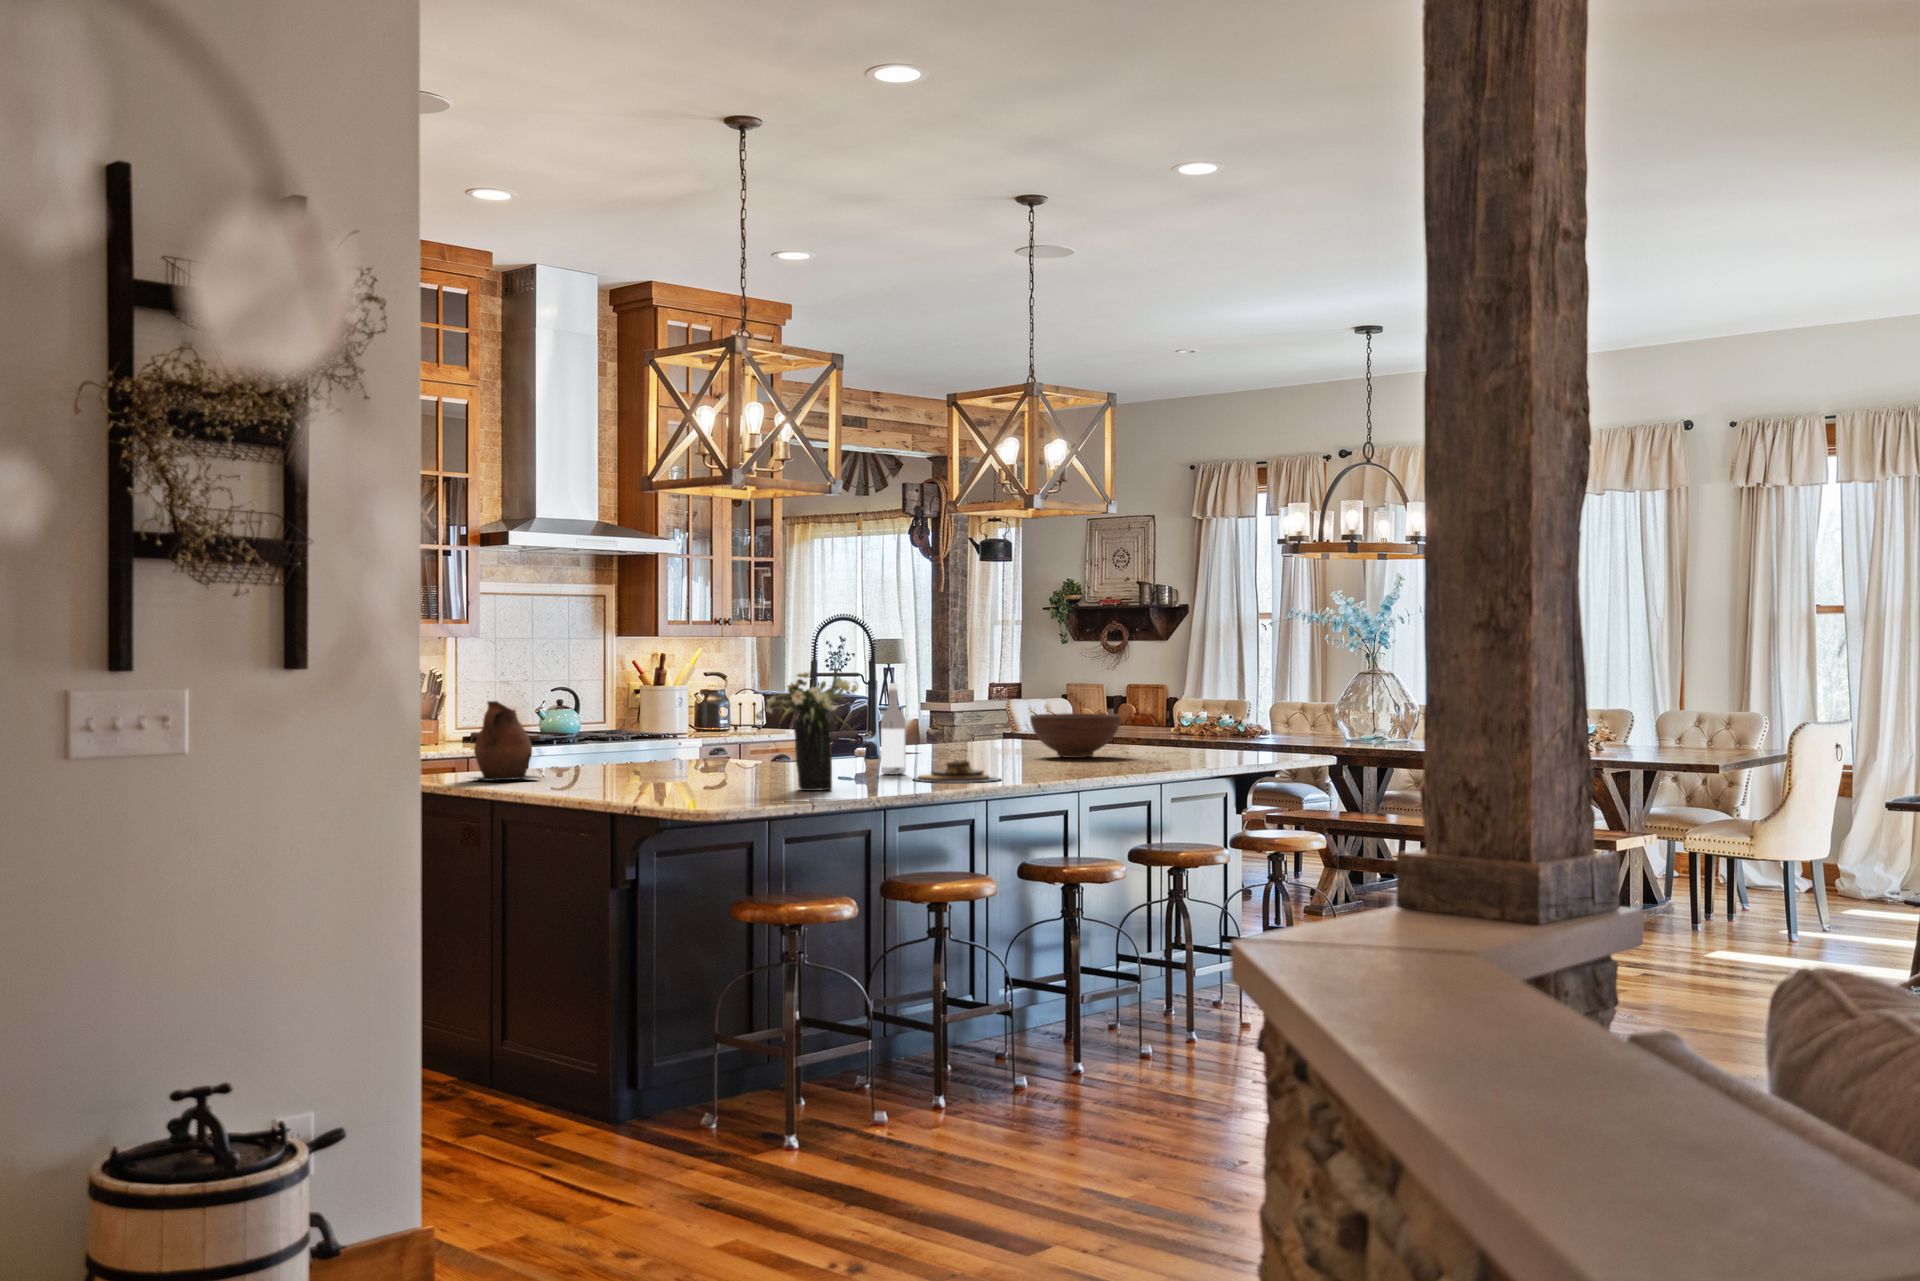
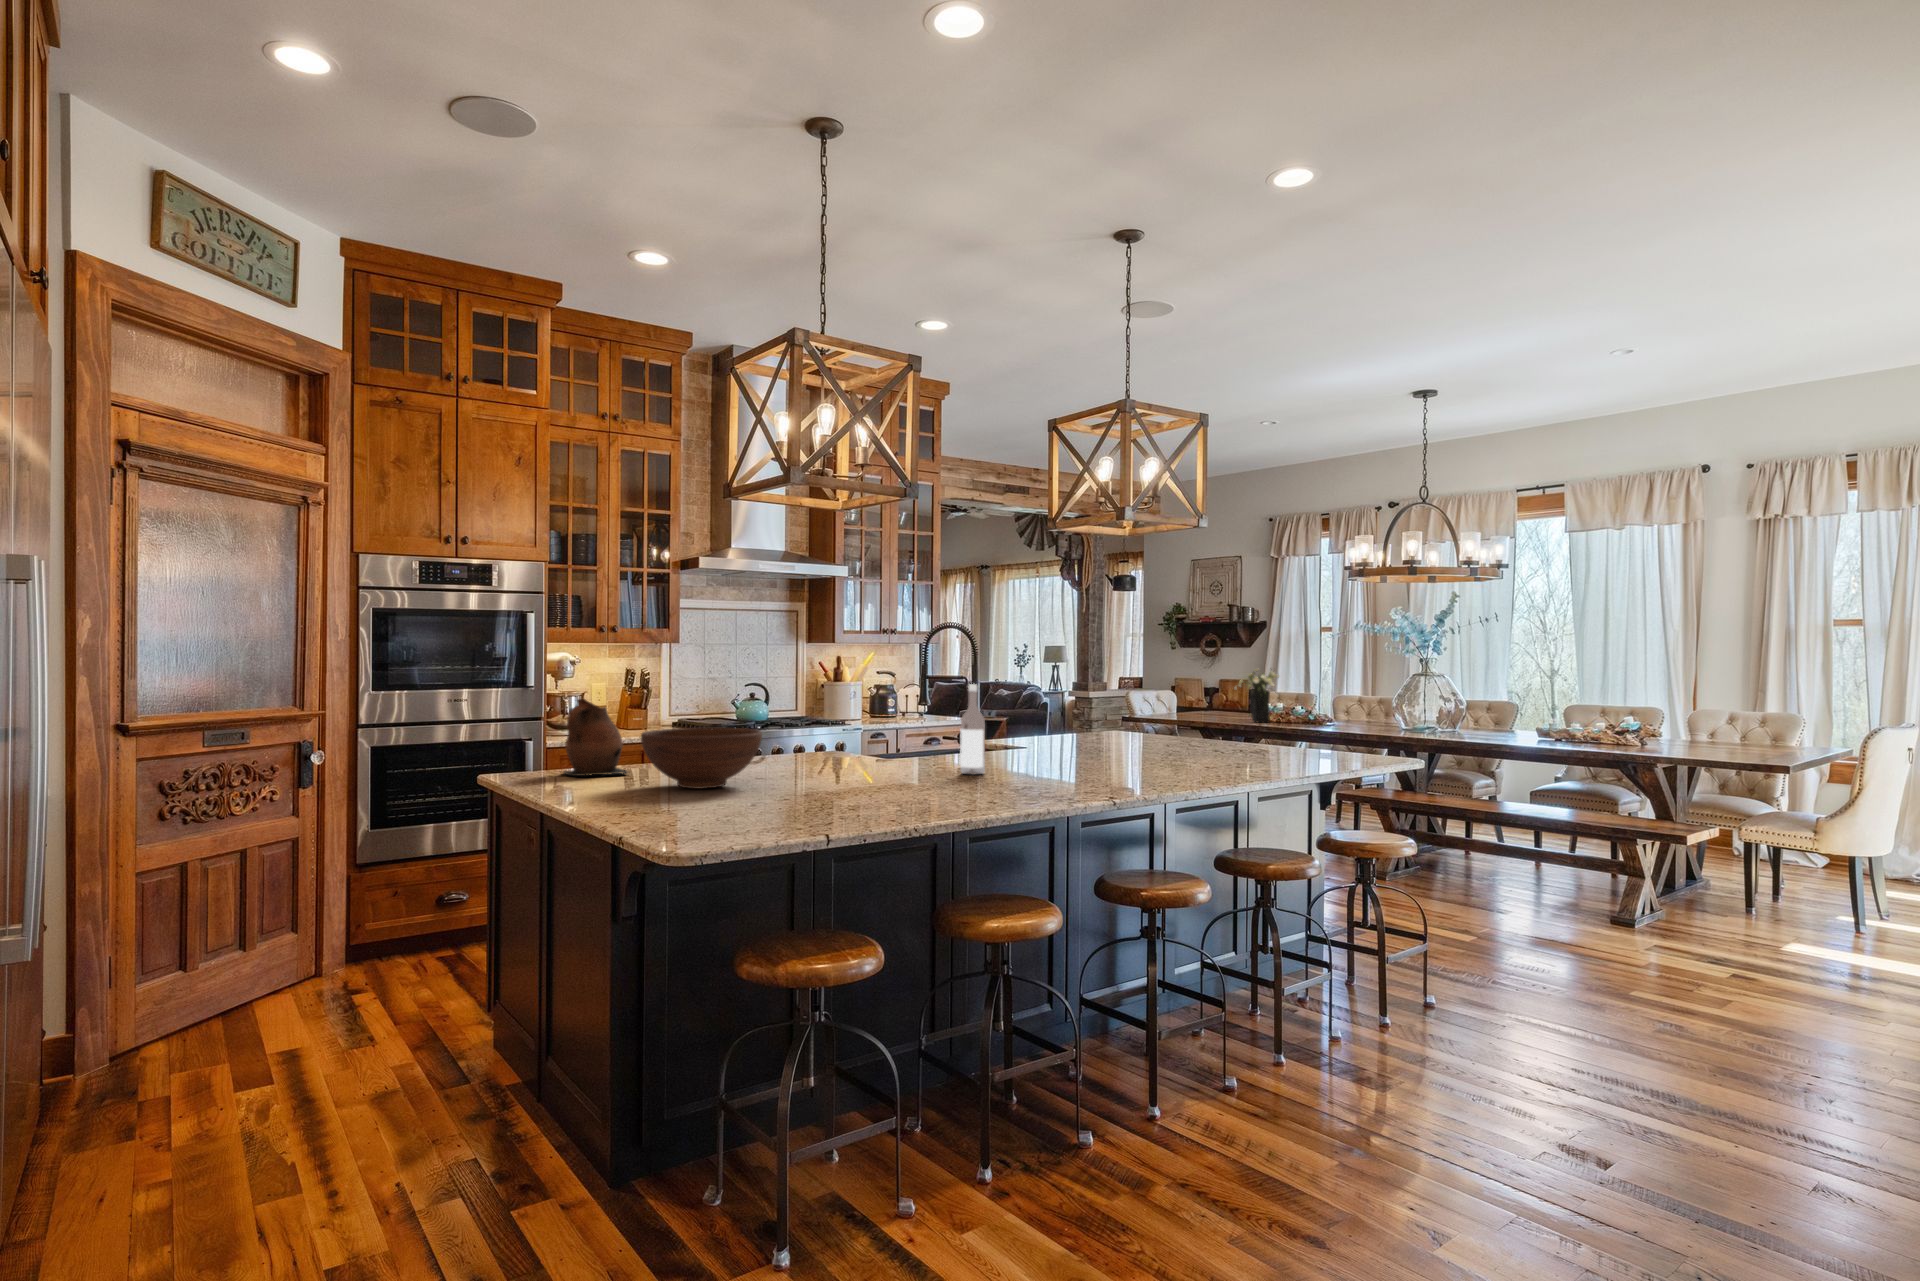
flower arrangement: present [755,671,858,791] -> present [1234,669,1279,722]
fruit bowl: present [1030,713,1121,758] -> present [641,728,762,789]
plate: present [915,760,999,783] -> none [982,765,1074,791]

